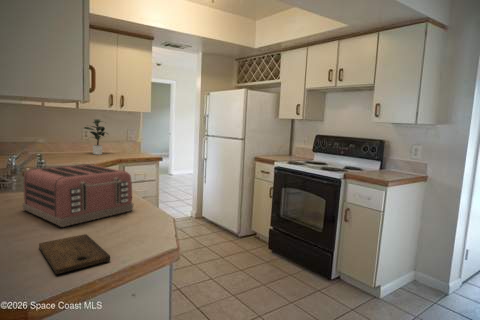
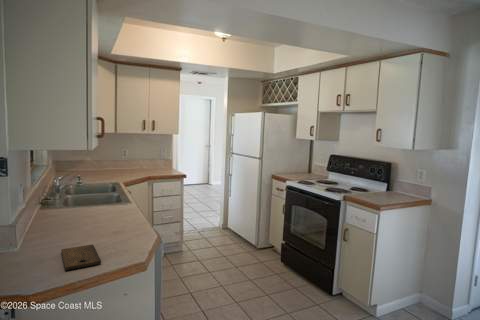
potted plant: present [84,119,108,155] -> none [119,142,148,172]
toaster: present [22,164,133,227] -> none [59,190,135,238]

